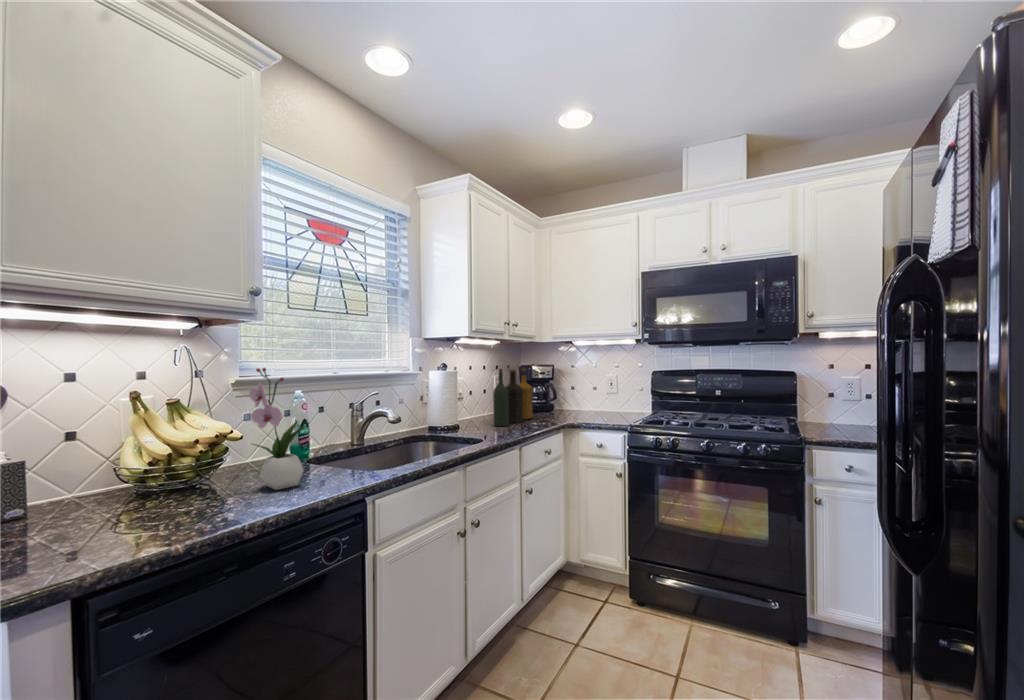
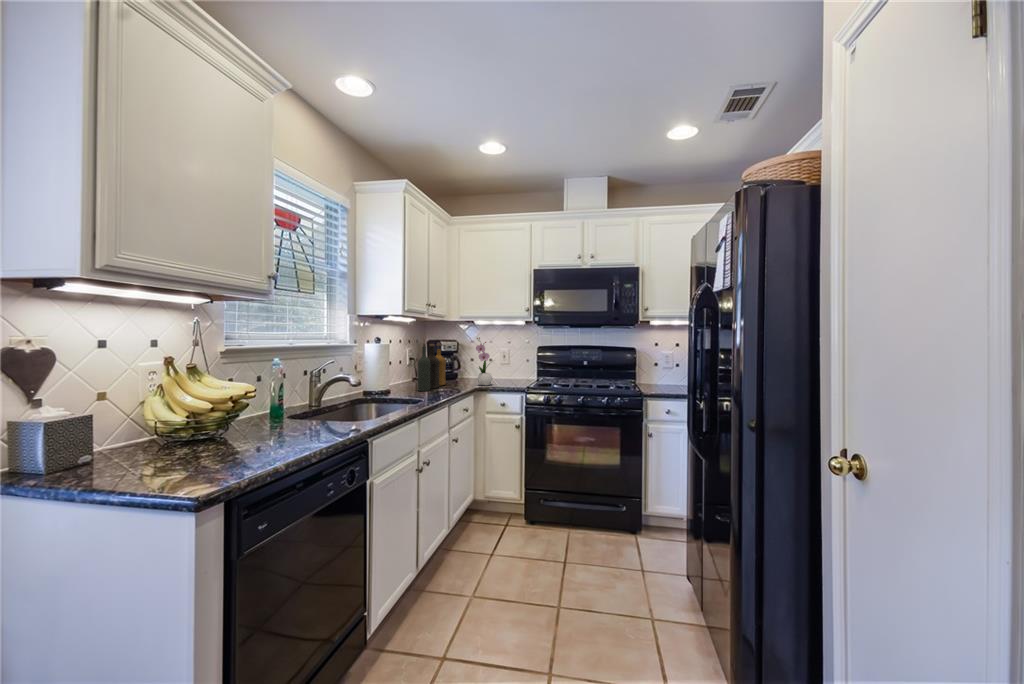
flower arrangement: present [249,367,309,490] -> present [476,337,493,385]

